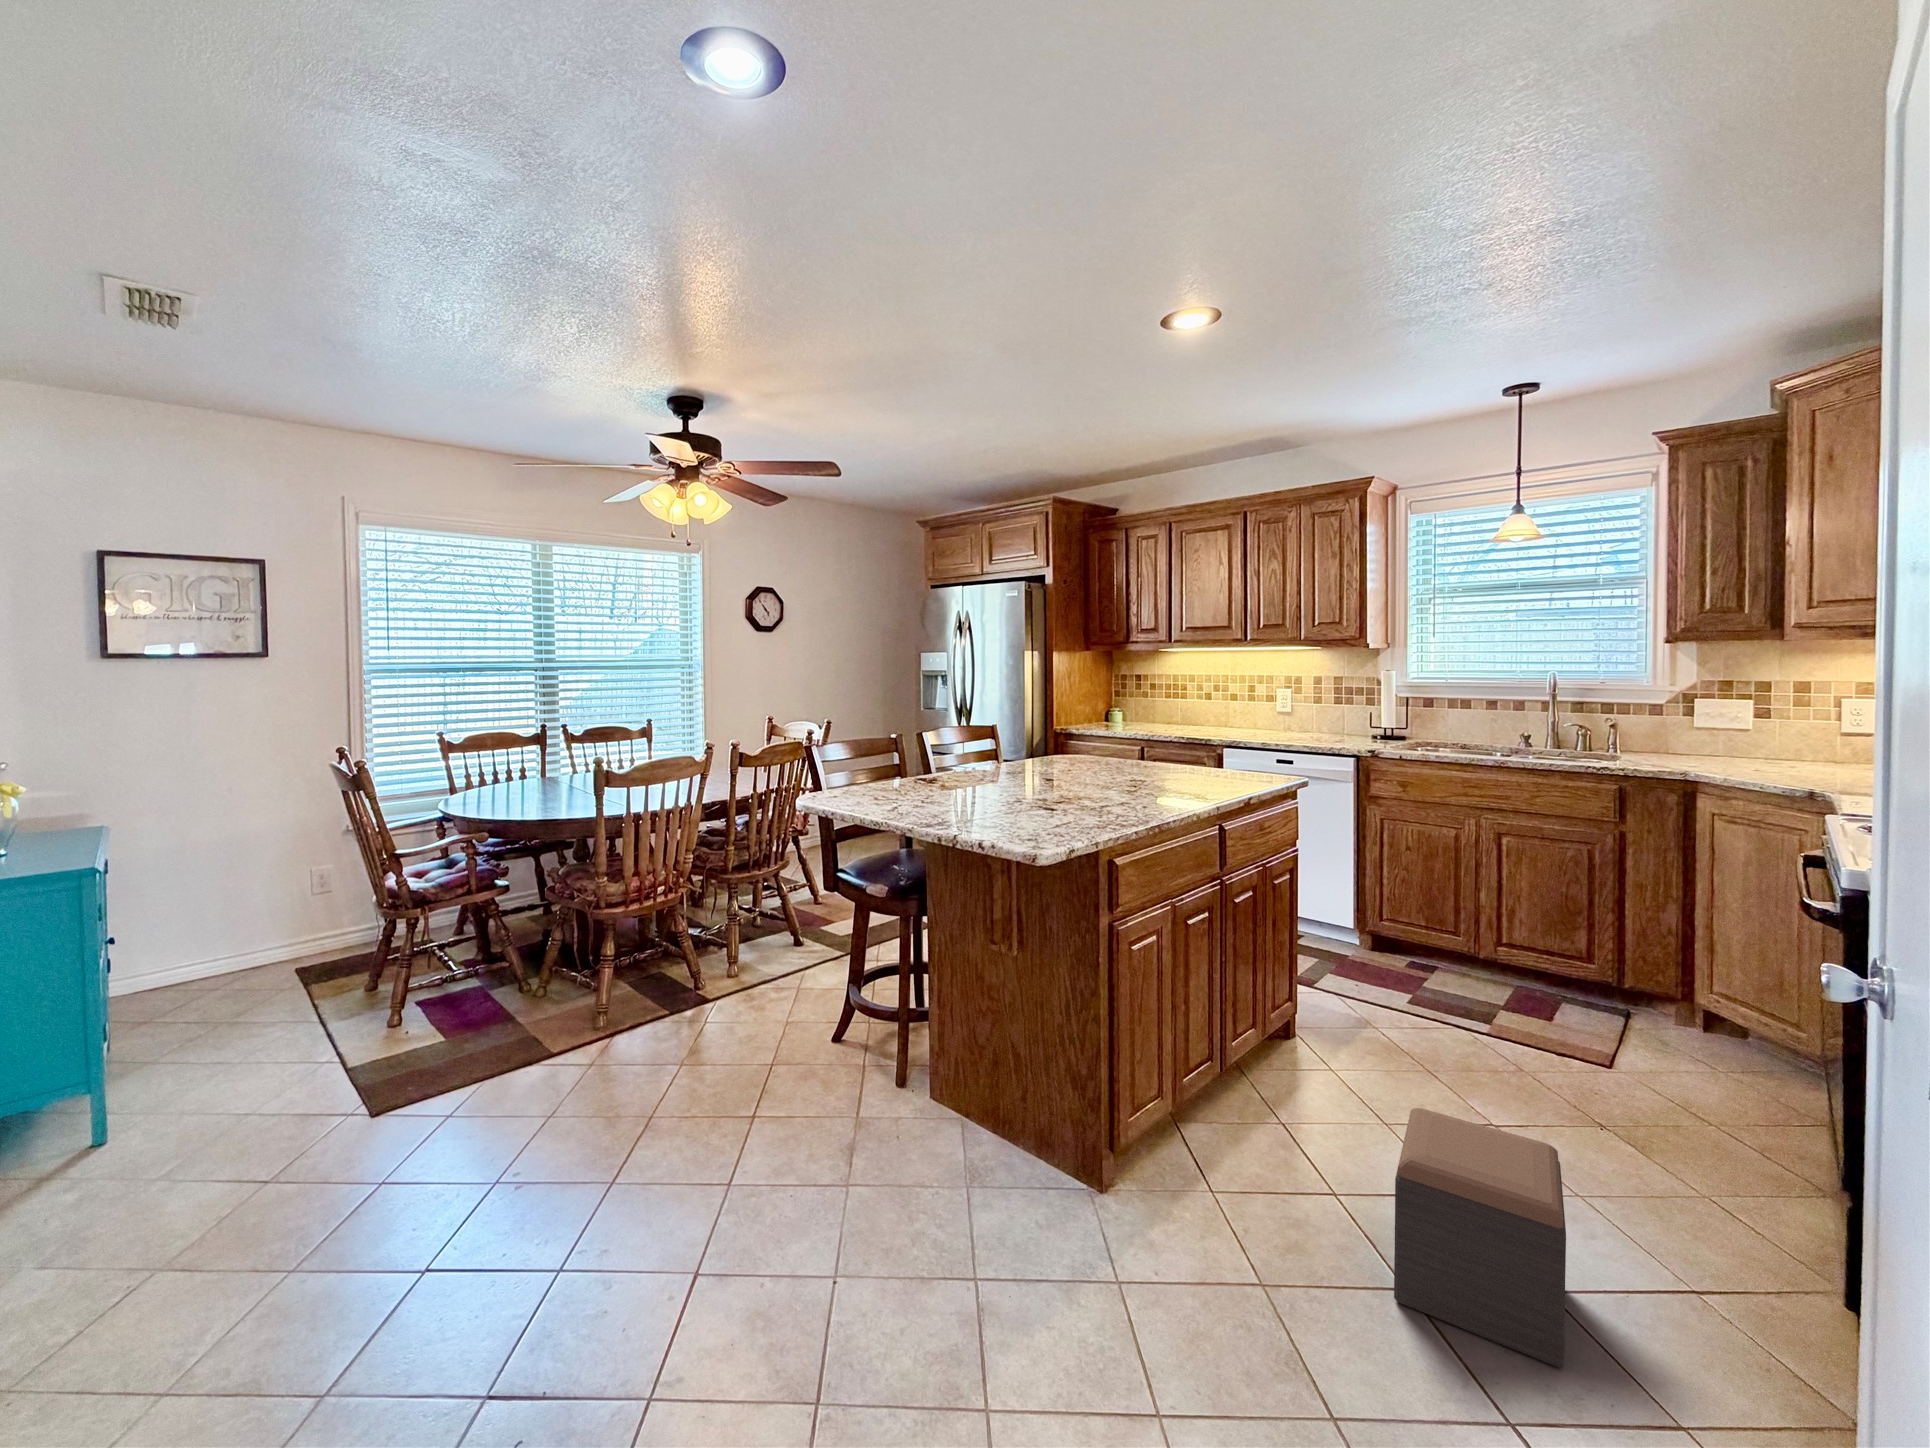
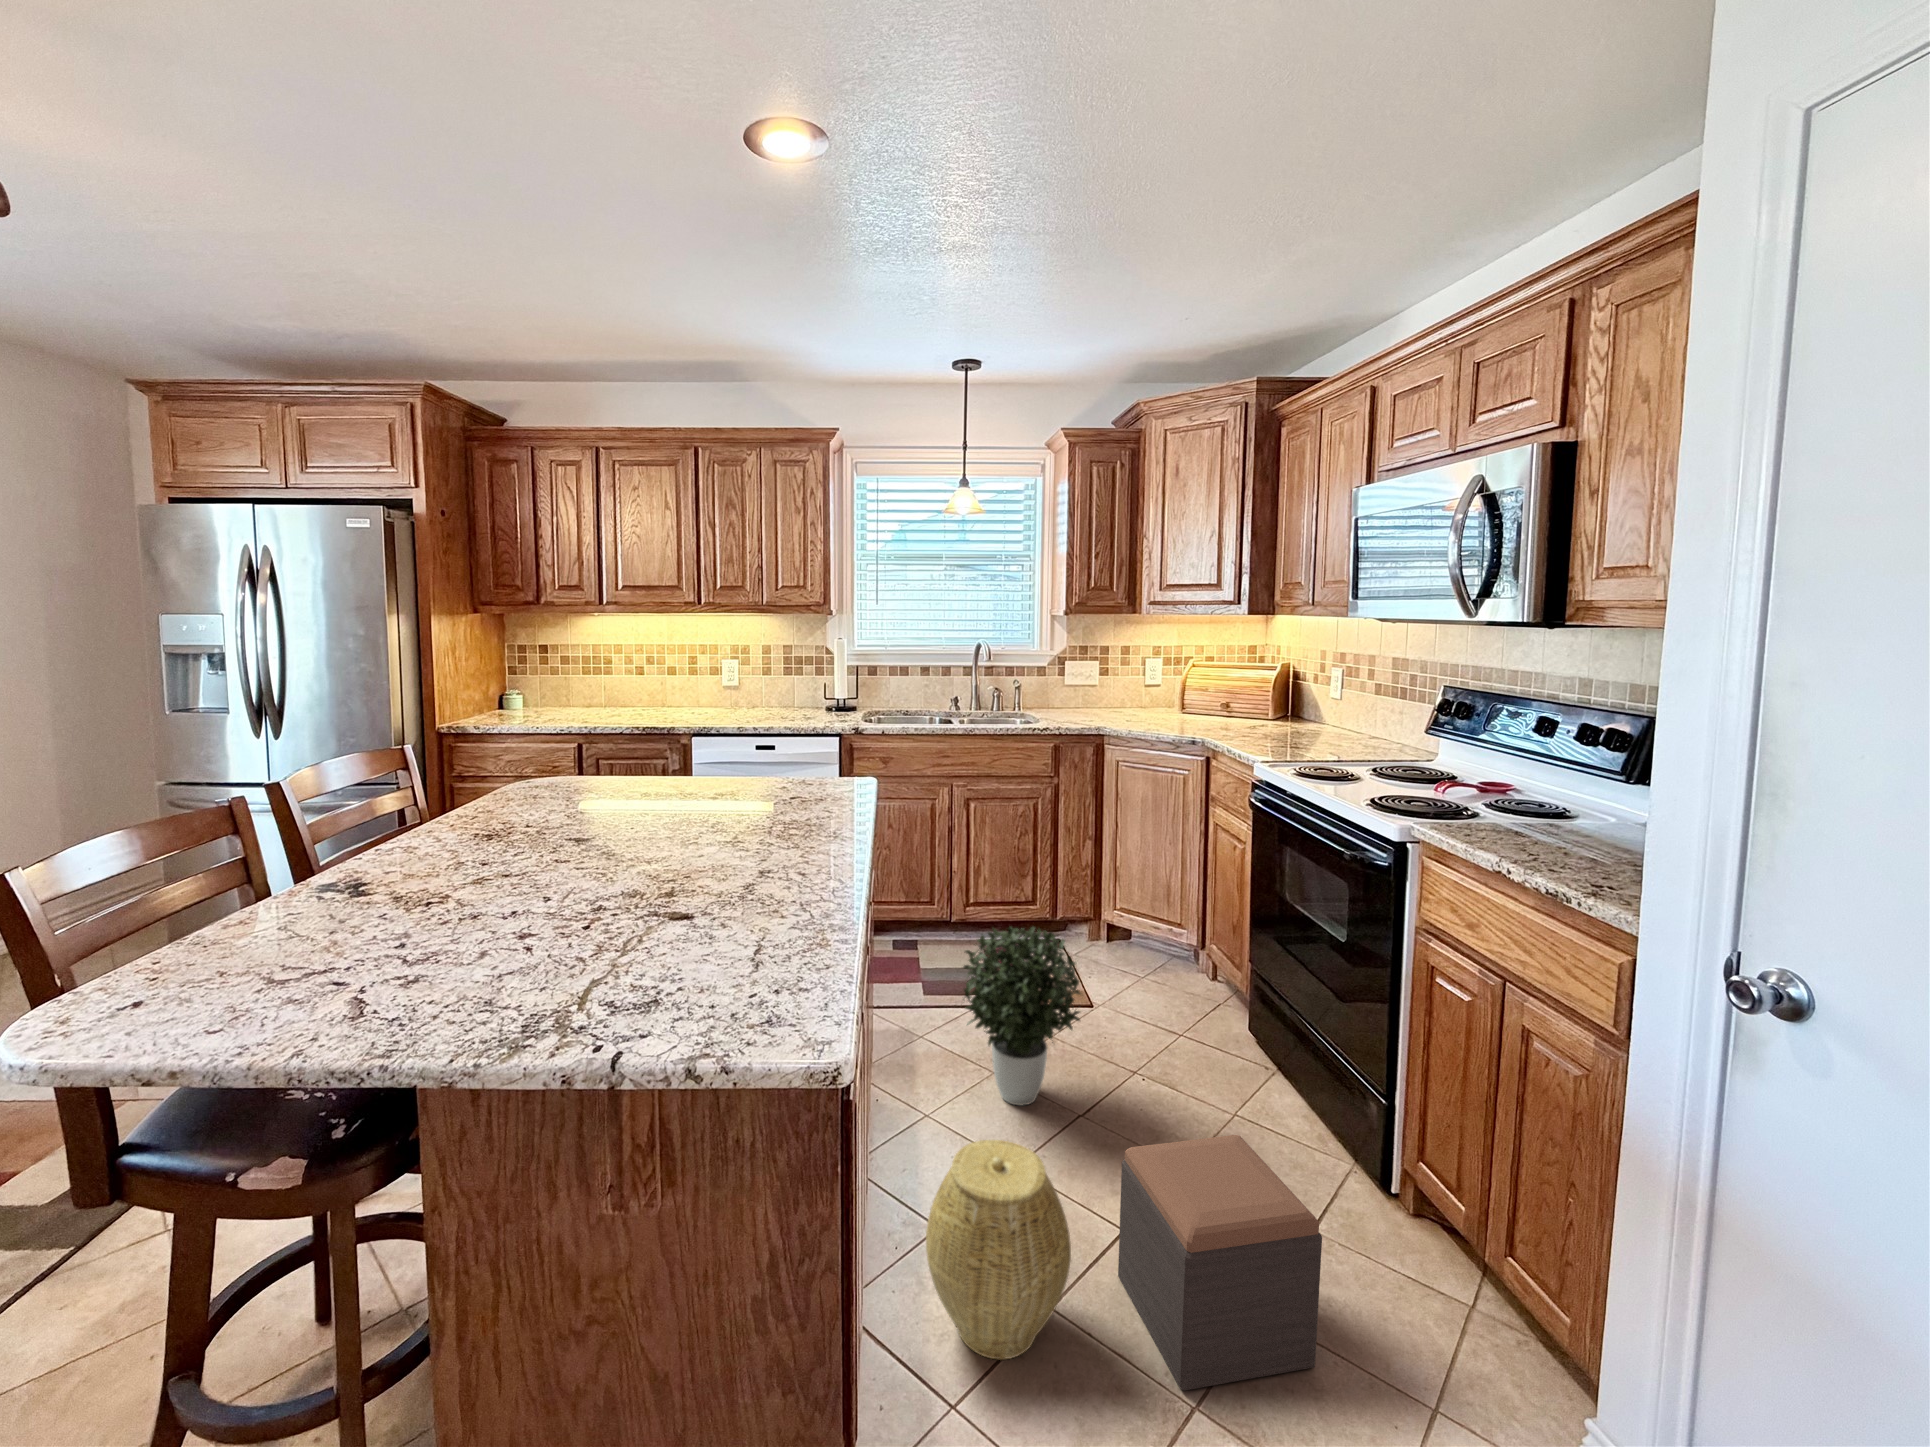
potted plant: none [1367,931,1509,1108] -> present [963,926,1081,1105]
woven basket: none [1209,1047,1333,1216] -> present [926,1140,1071,1360]

